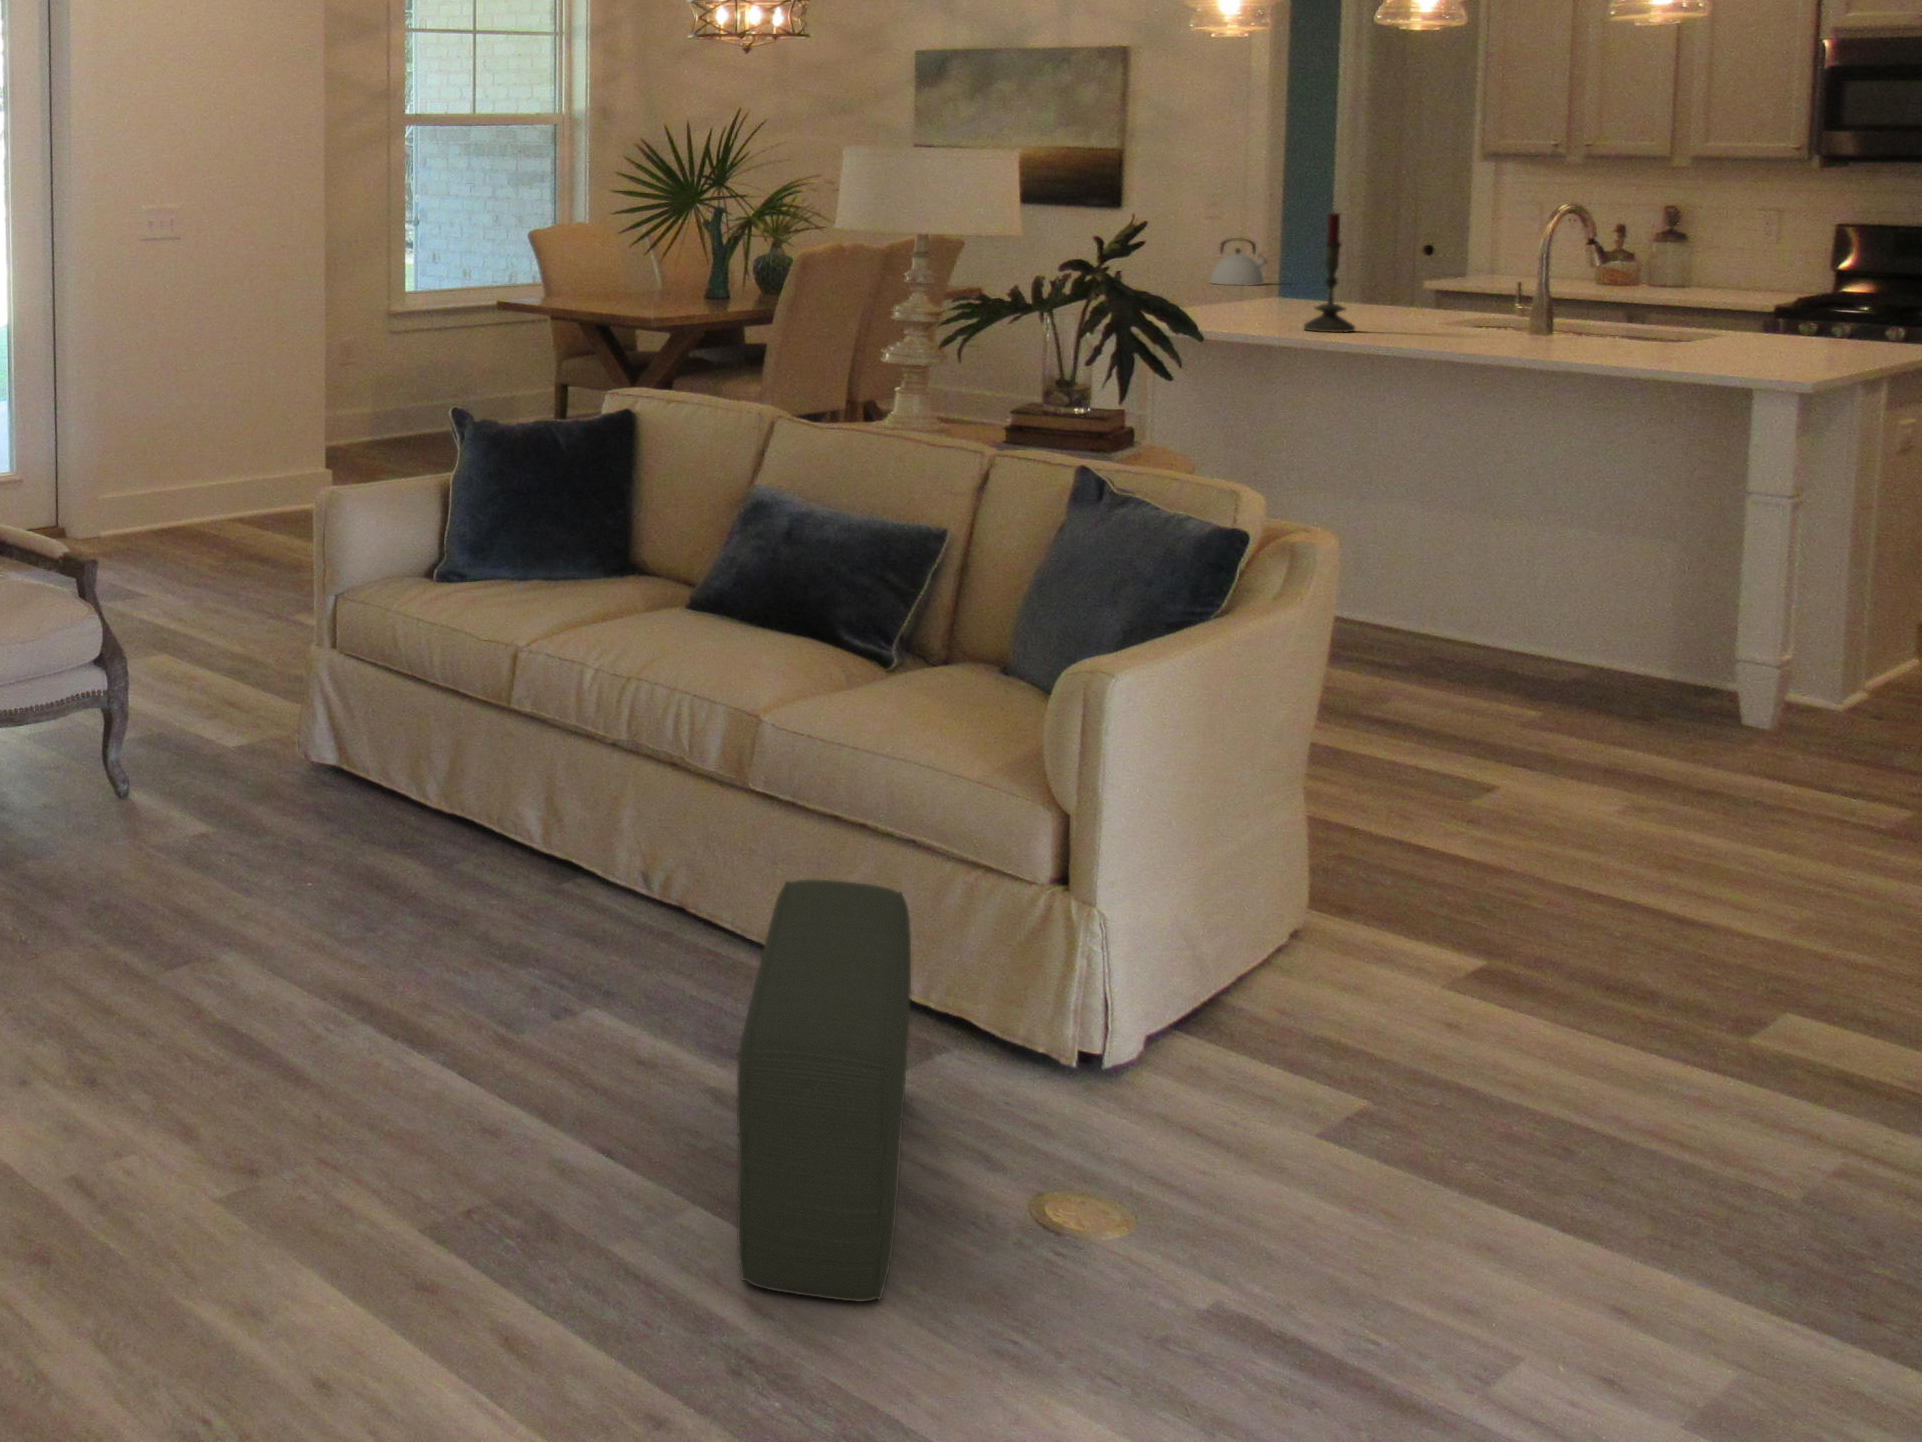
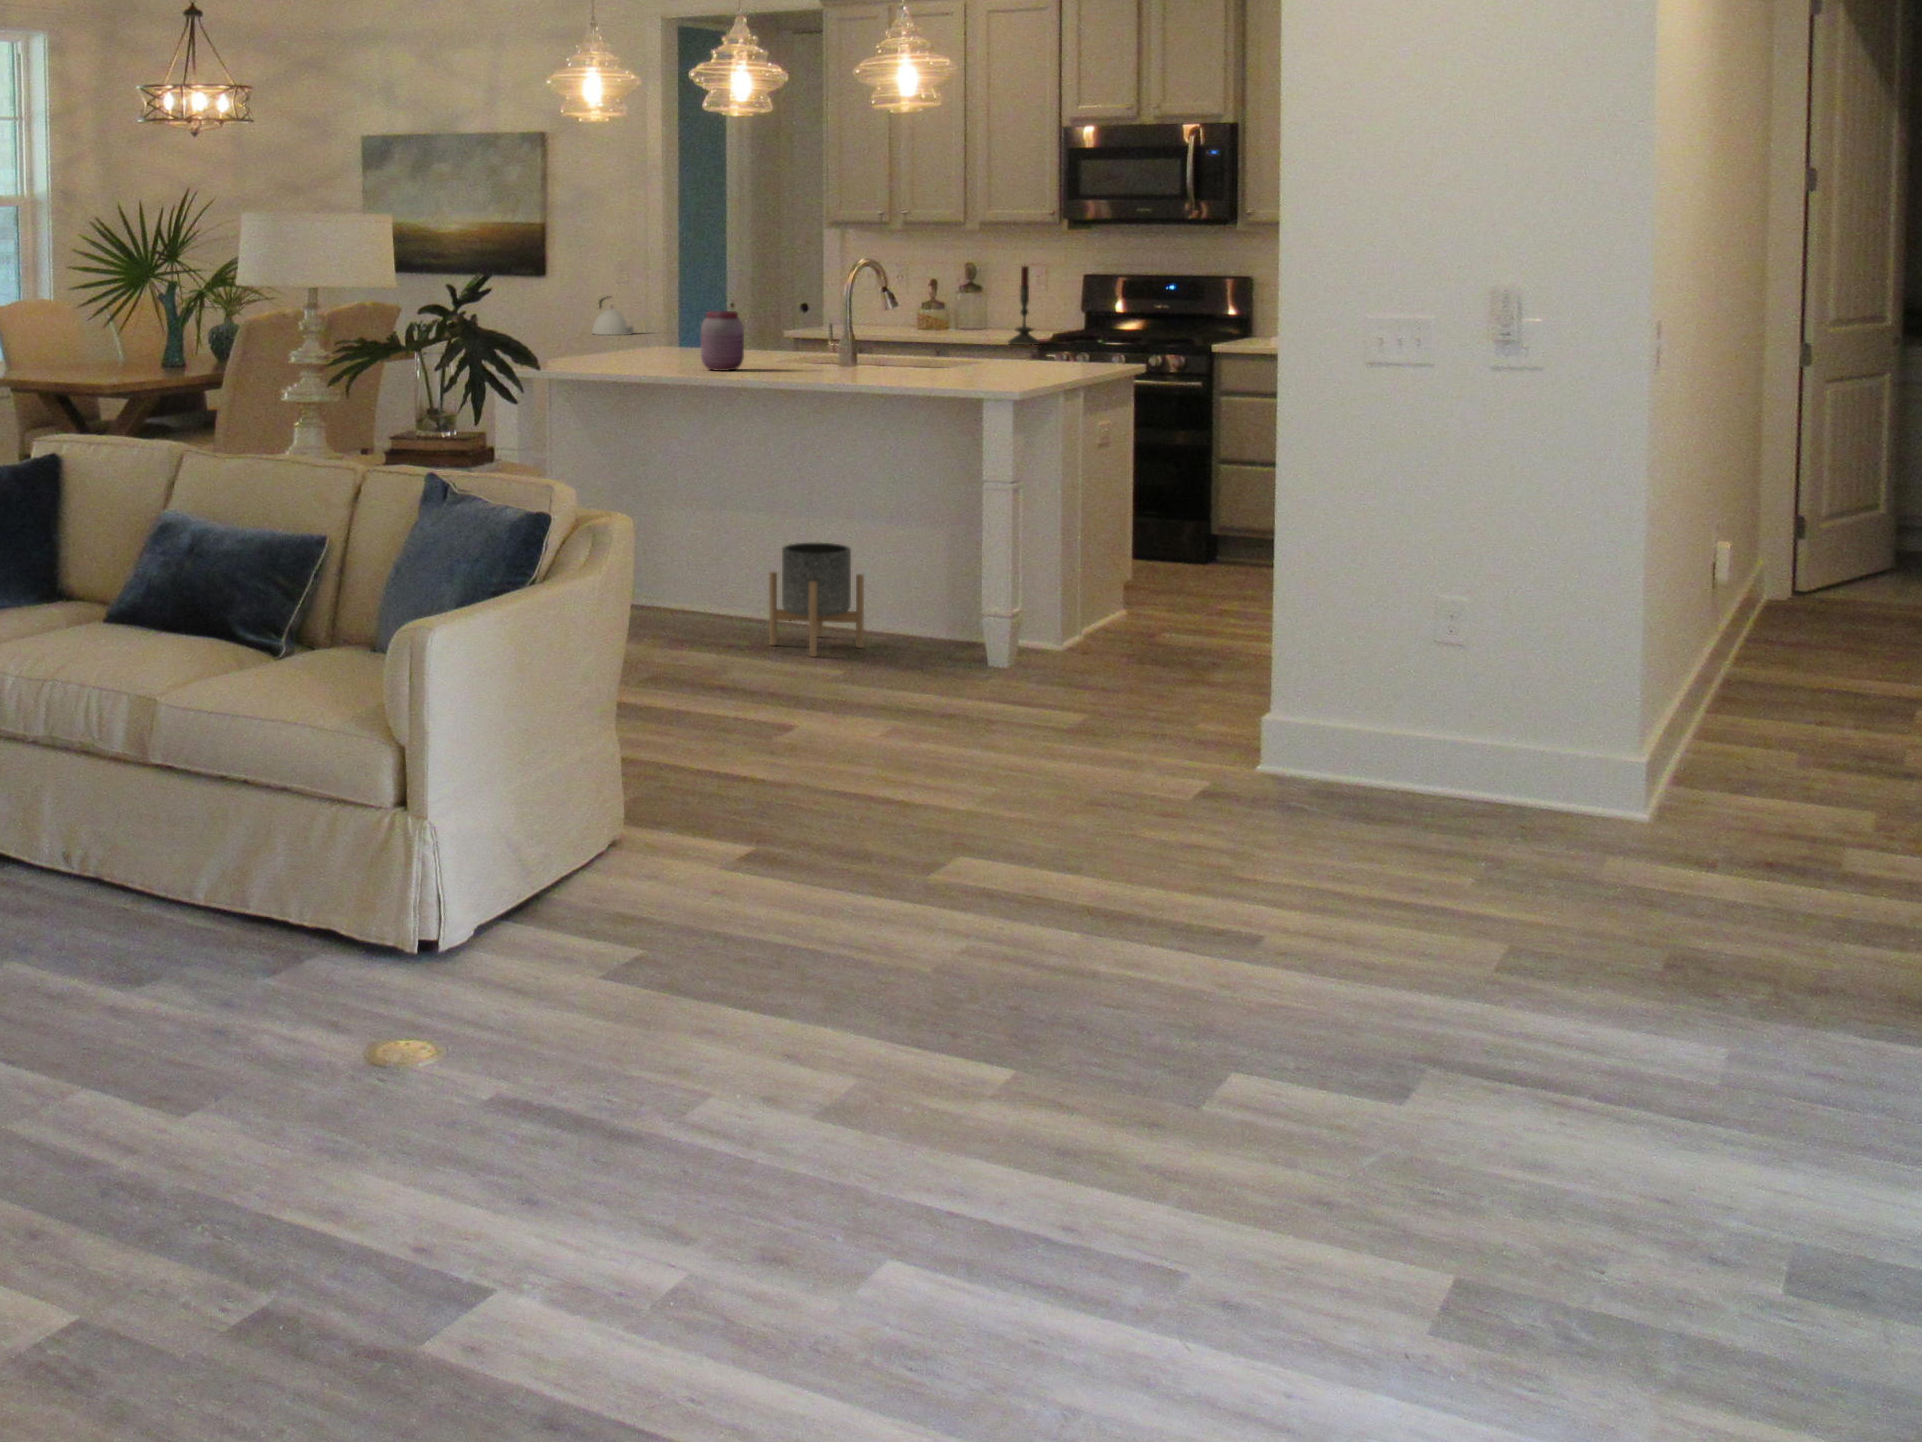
candle: present [1304,213,1355,332] -> present [1008,266,1040,345]
jar: none [1389,266,1451,341] -> present [701,311,744,371]
planter: none [1476,567,1619,716] -> present [769,543,864,657]
pouf: present [737,880,911,1302] -> none [113,824,275,1156]

